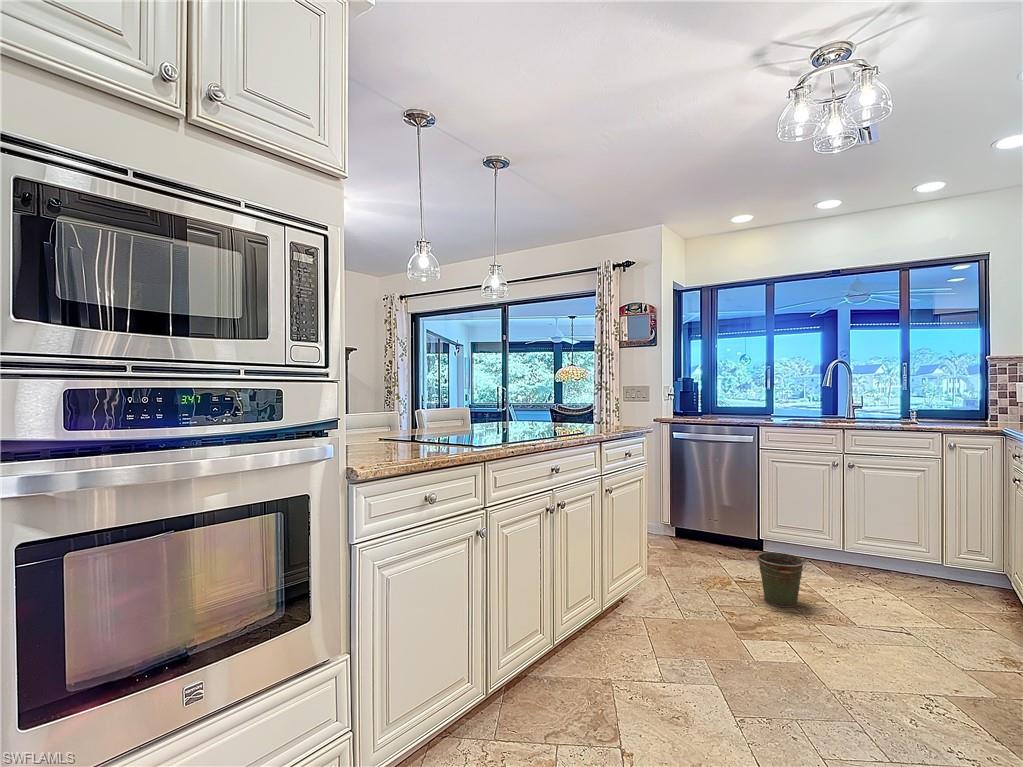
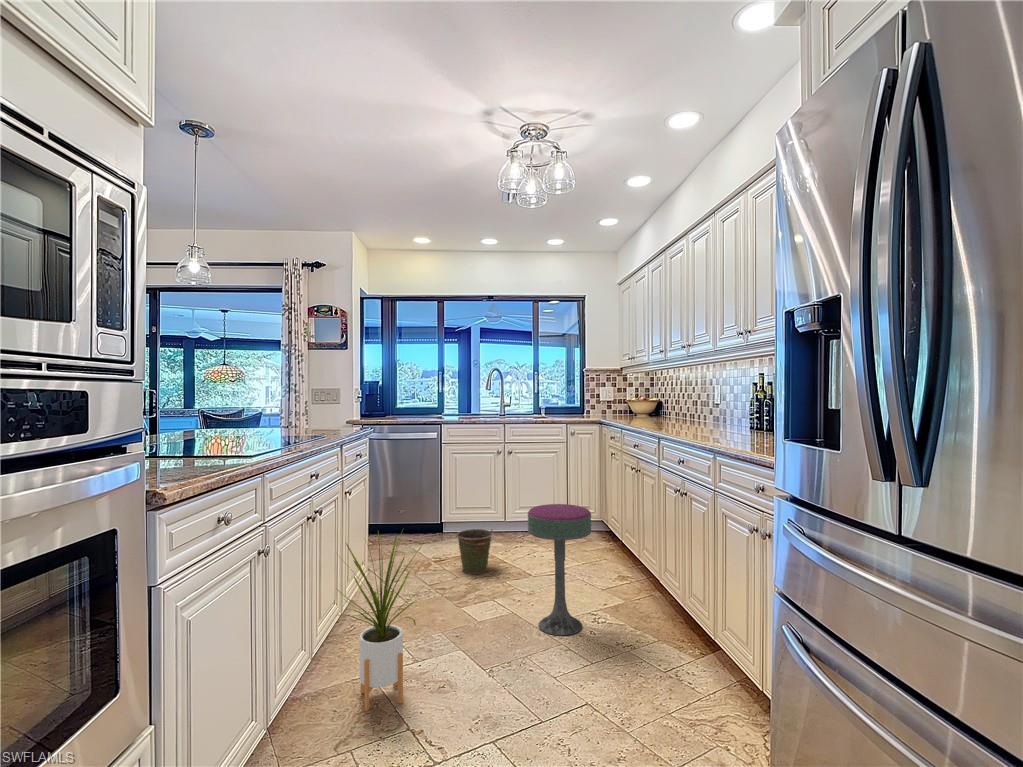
house plant: none [565,528,659,719] -> present [338,534,424,711]
bar stool: none [817,538,919,720] -> present [528,504,591,636]

